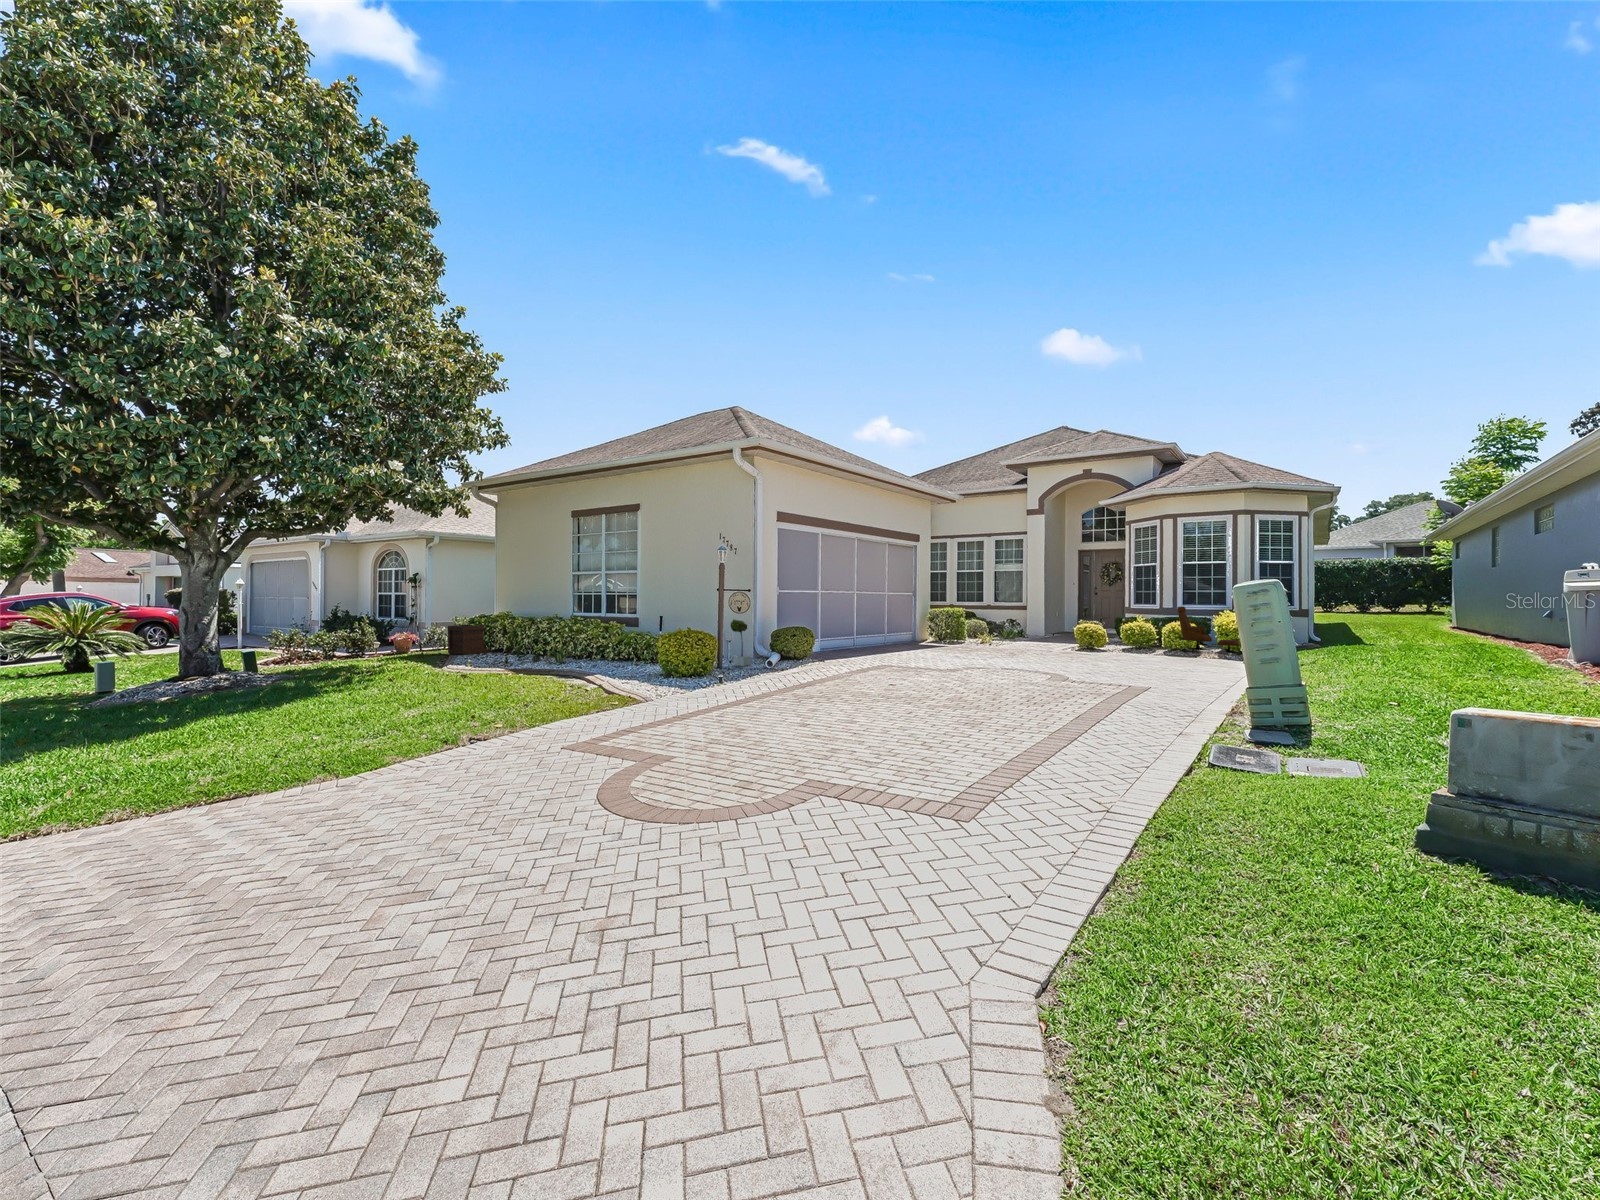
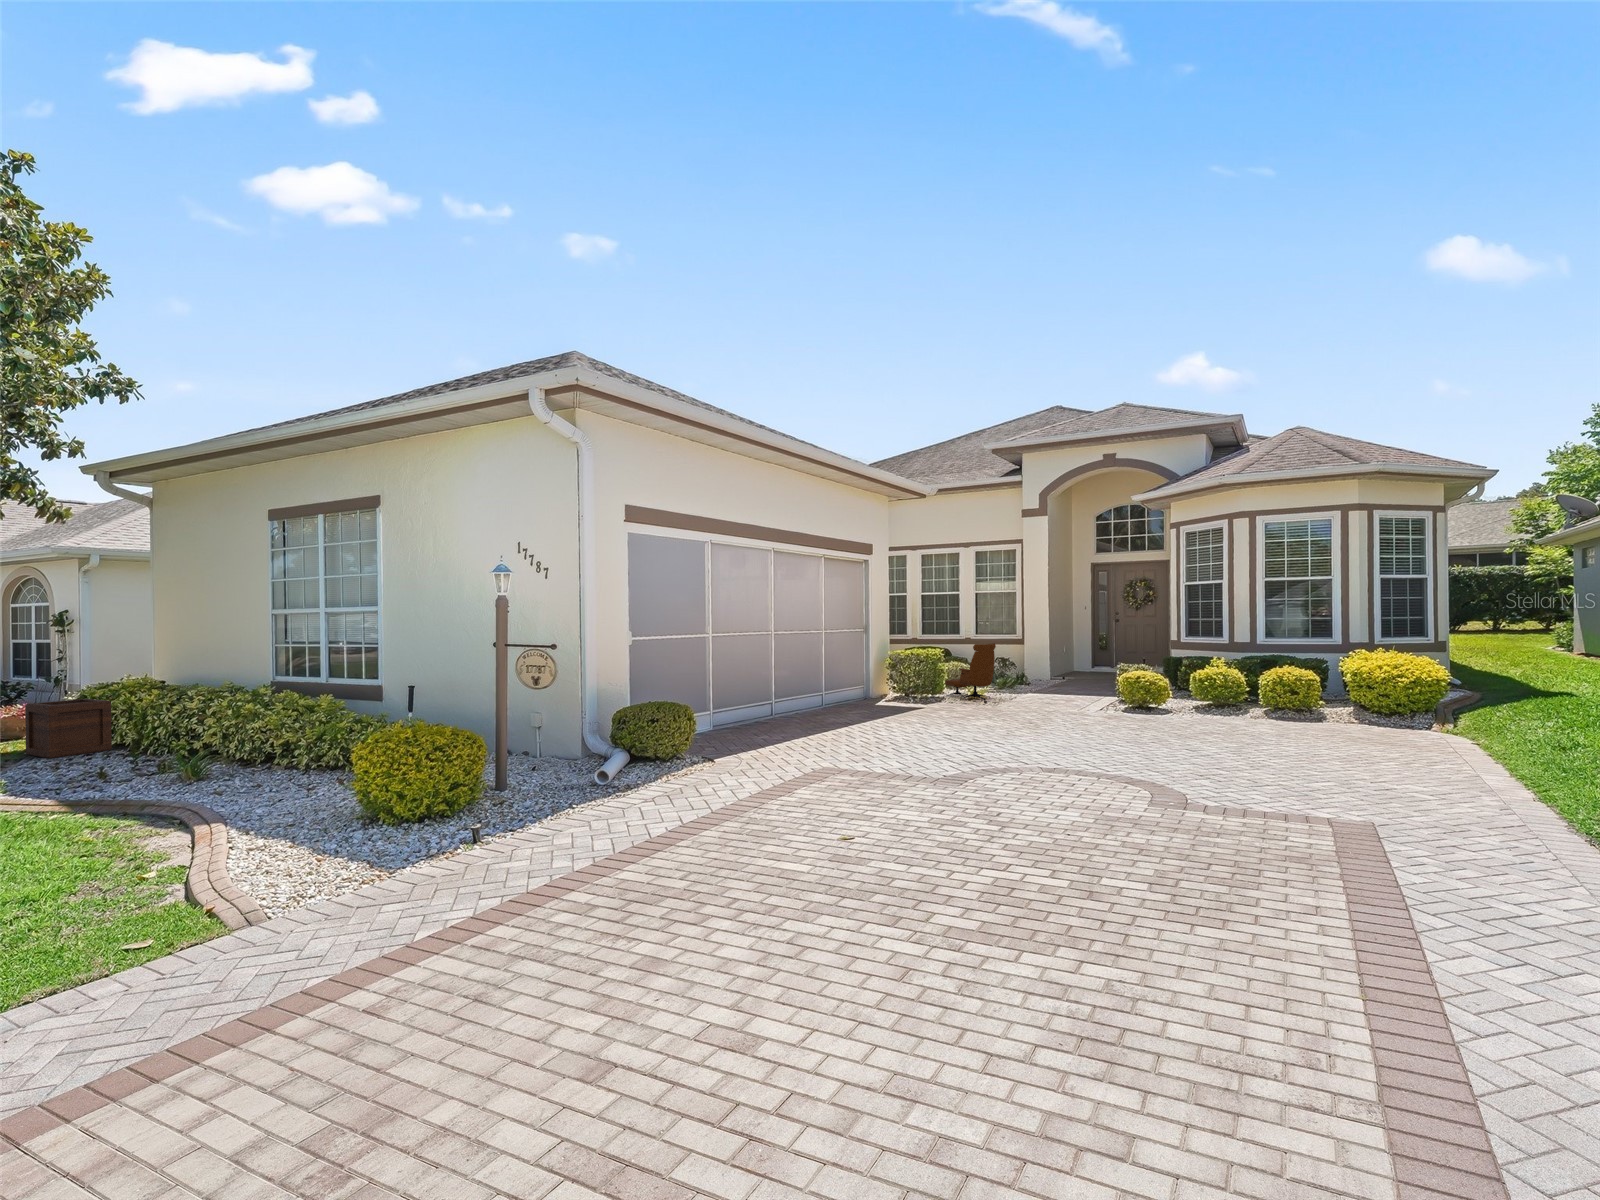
lounge chair: present [1177,607,1240,654] -> present [945,643,996,701]
potted tree: present [730,619,751,666] -> none [541,687,582,777]

